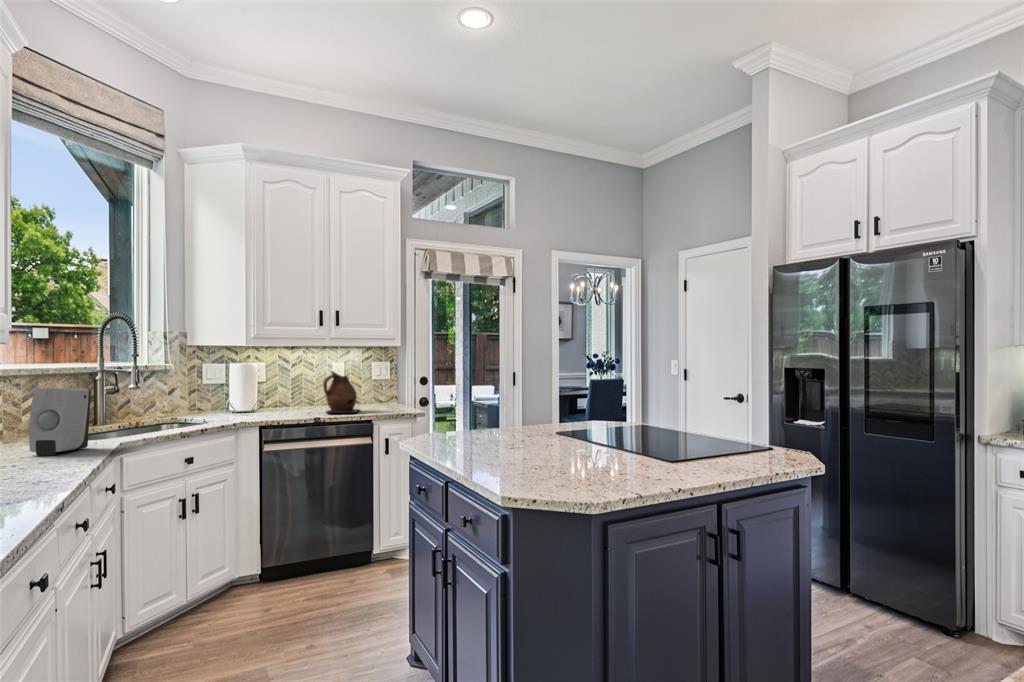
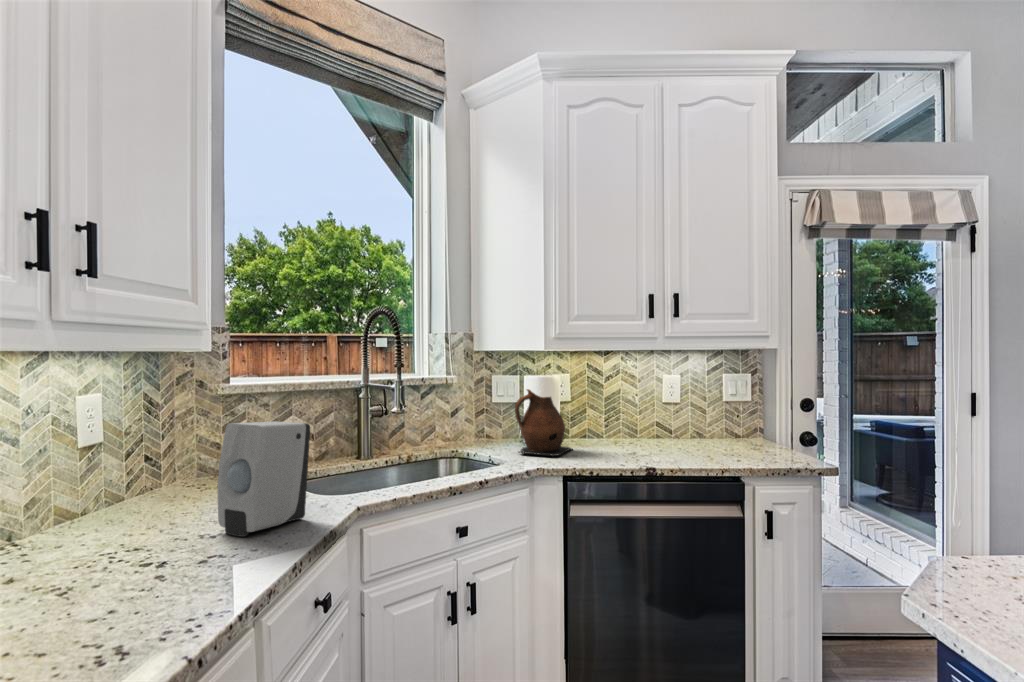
ceramic pitcher: present [323,371,359,413] -> present [515,389,572,456]

